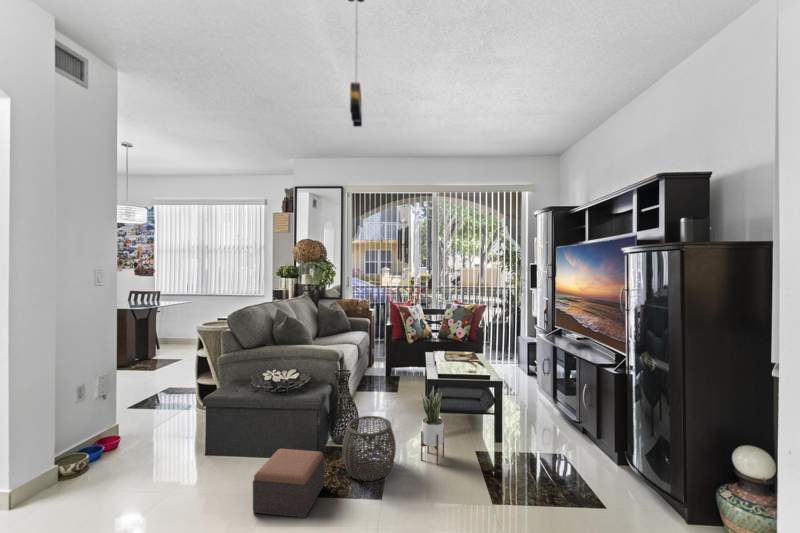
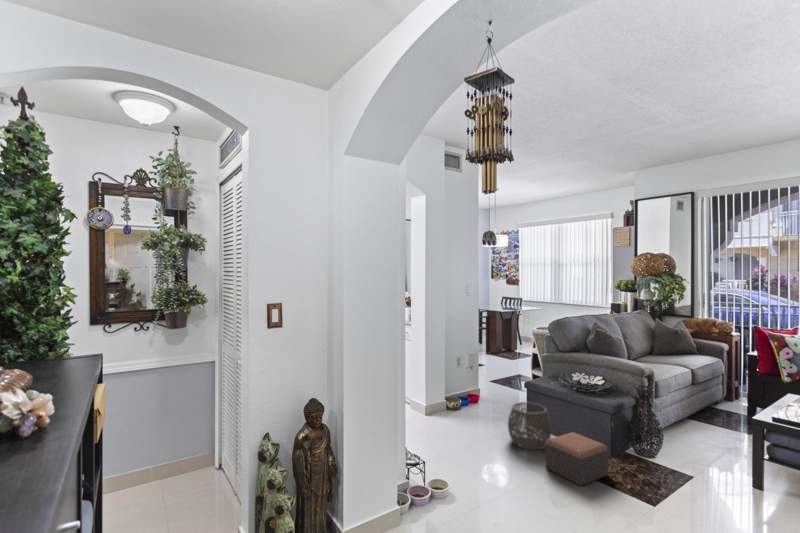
potted plant: present [421,387,444,465] -> none [722,421,762,509]
woven basket: present [342,416,396,481] -> present [508,402,552,450]

